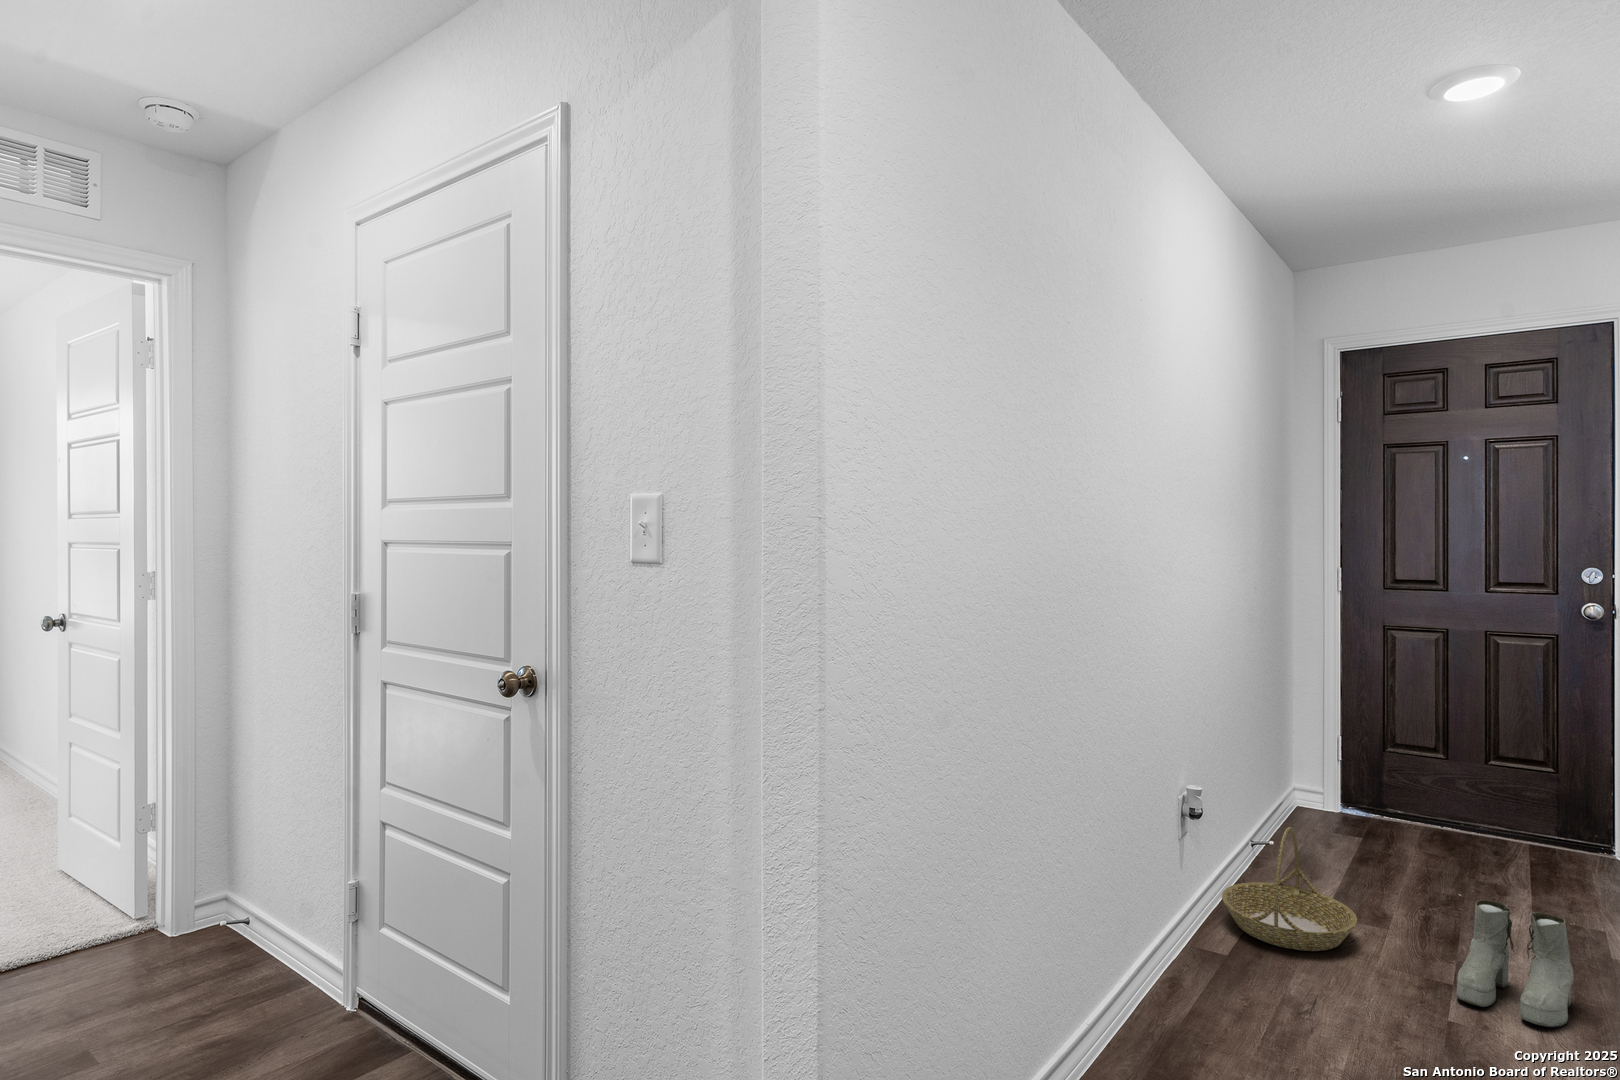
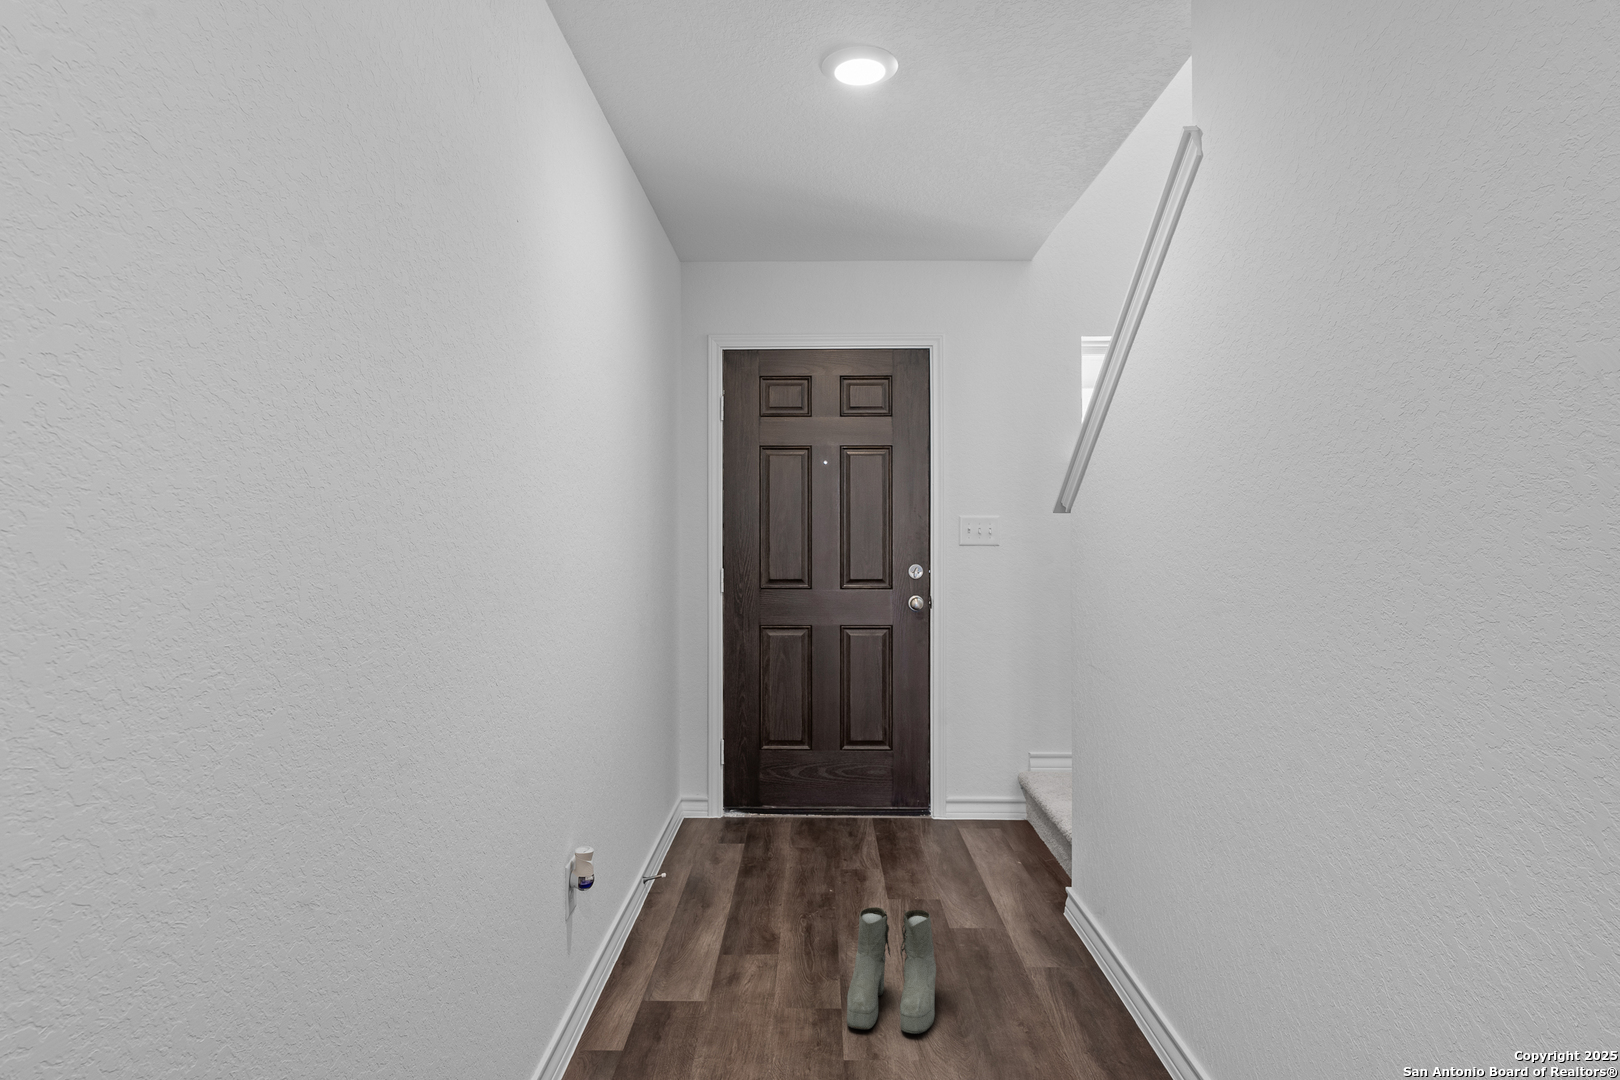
basket: present [1222,827,1357,951] -> none [615,869,754,1019]

